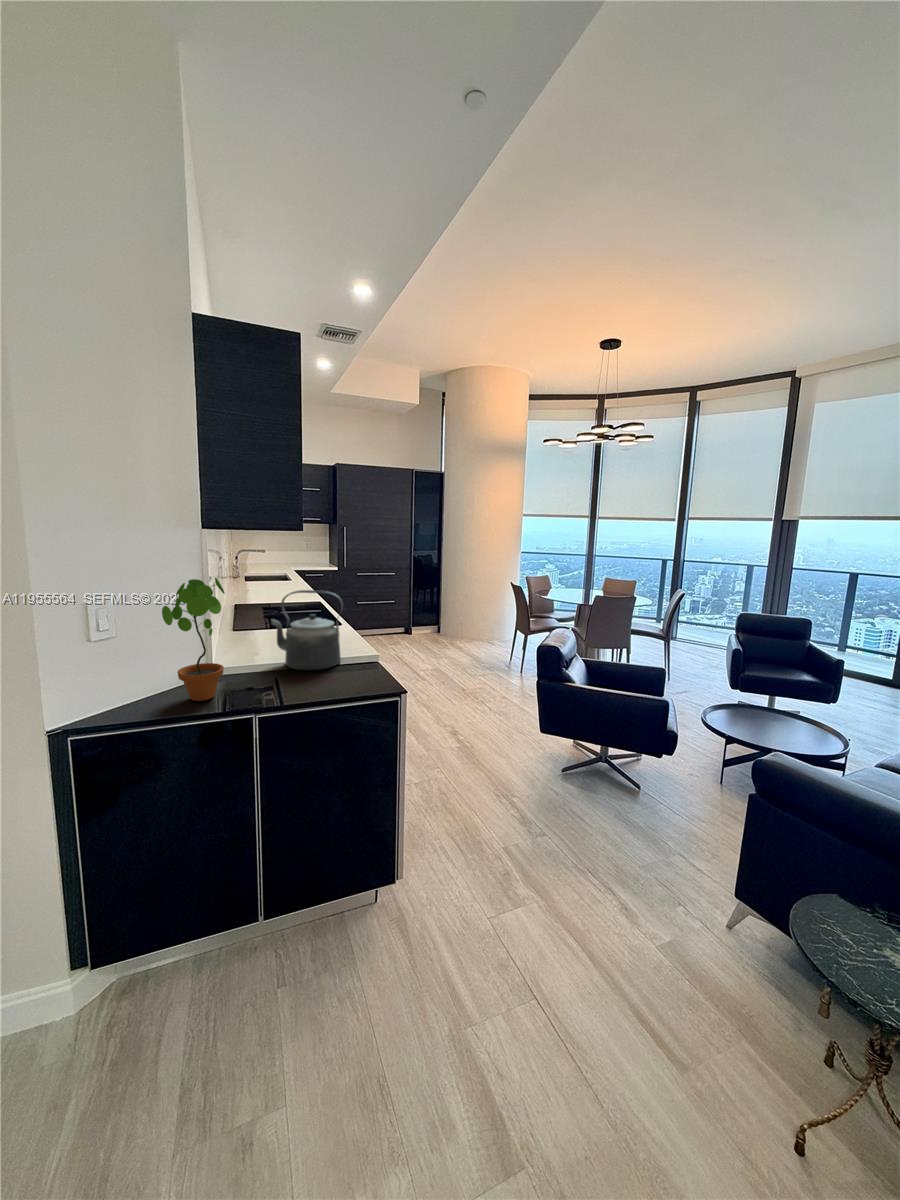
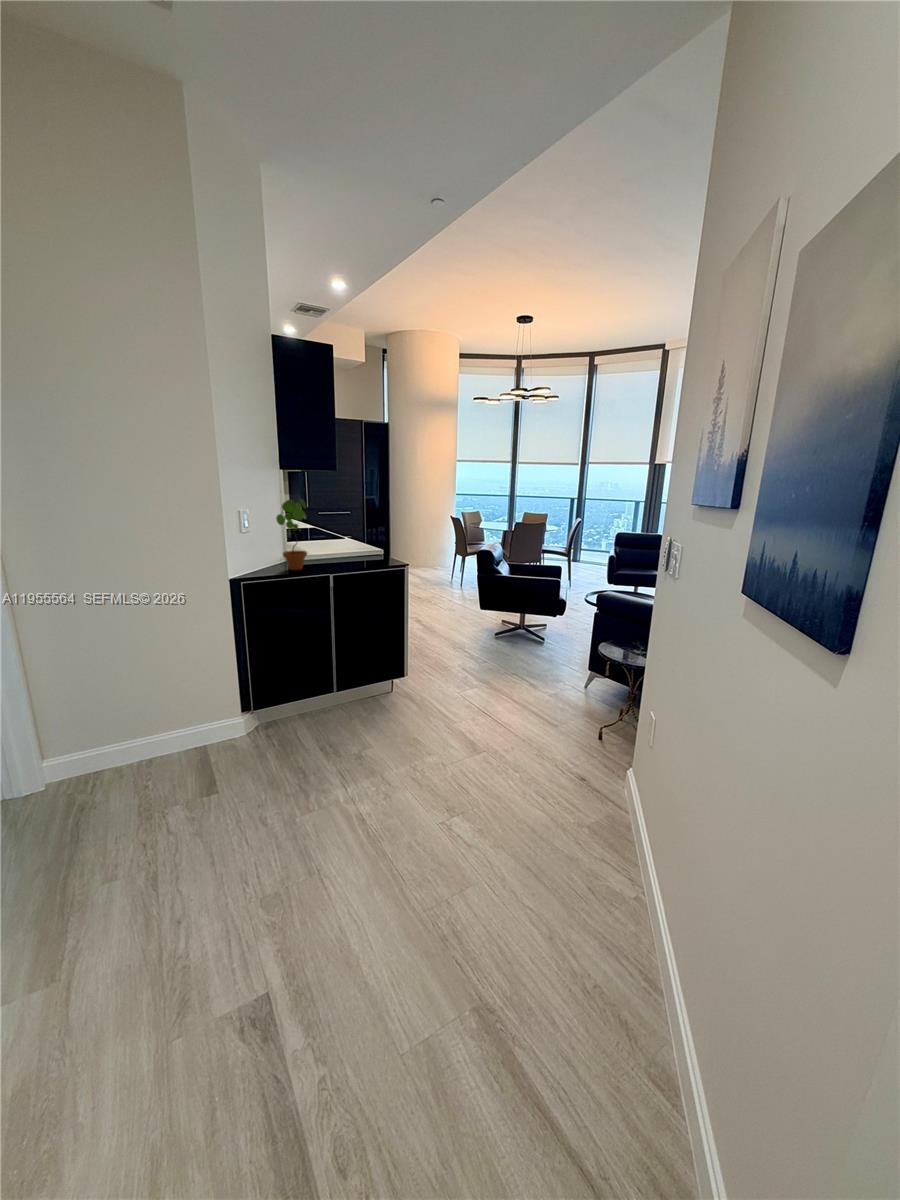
kettle: present [271,590,343,670] -> none [318,510,363,558]

